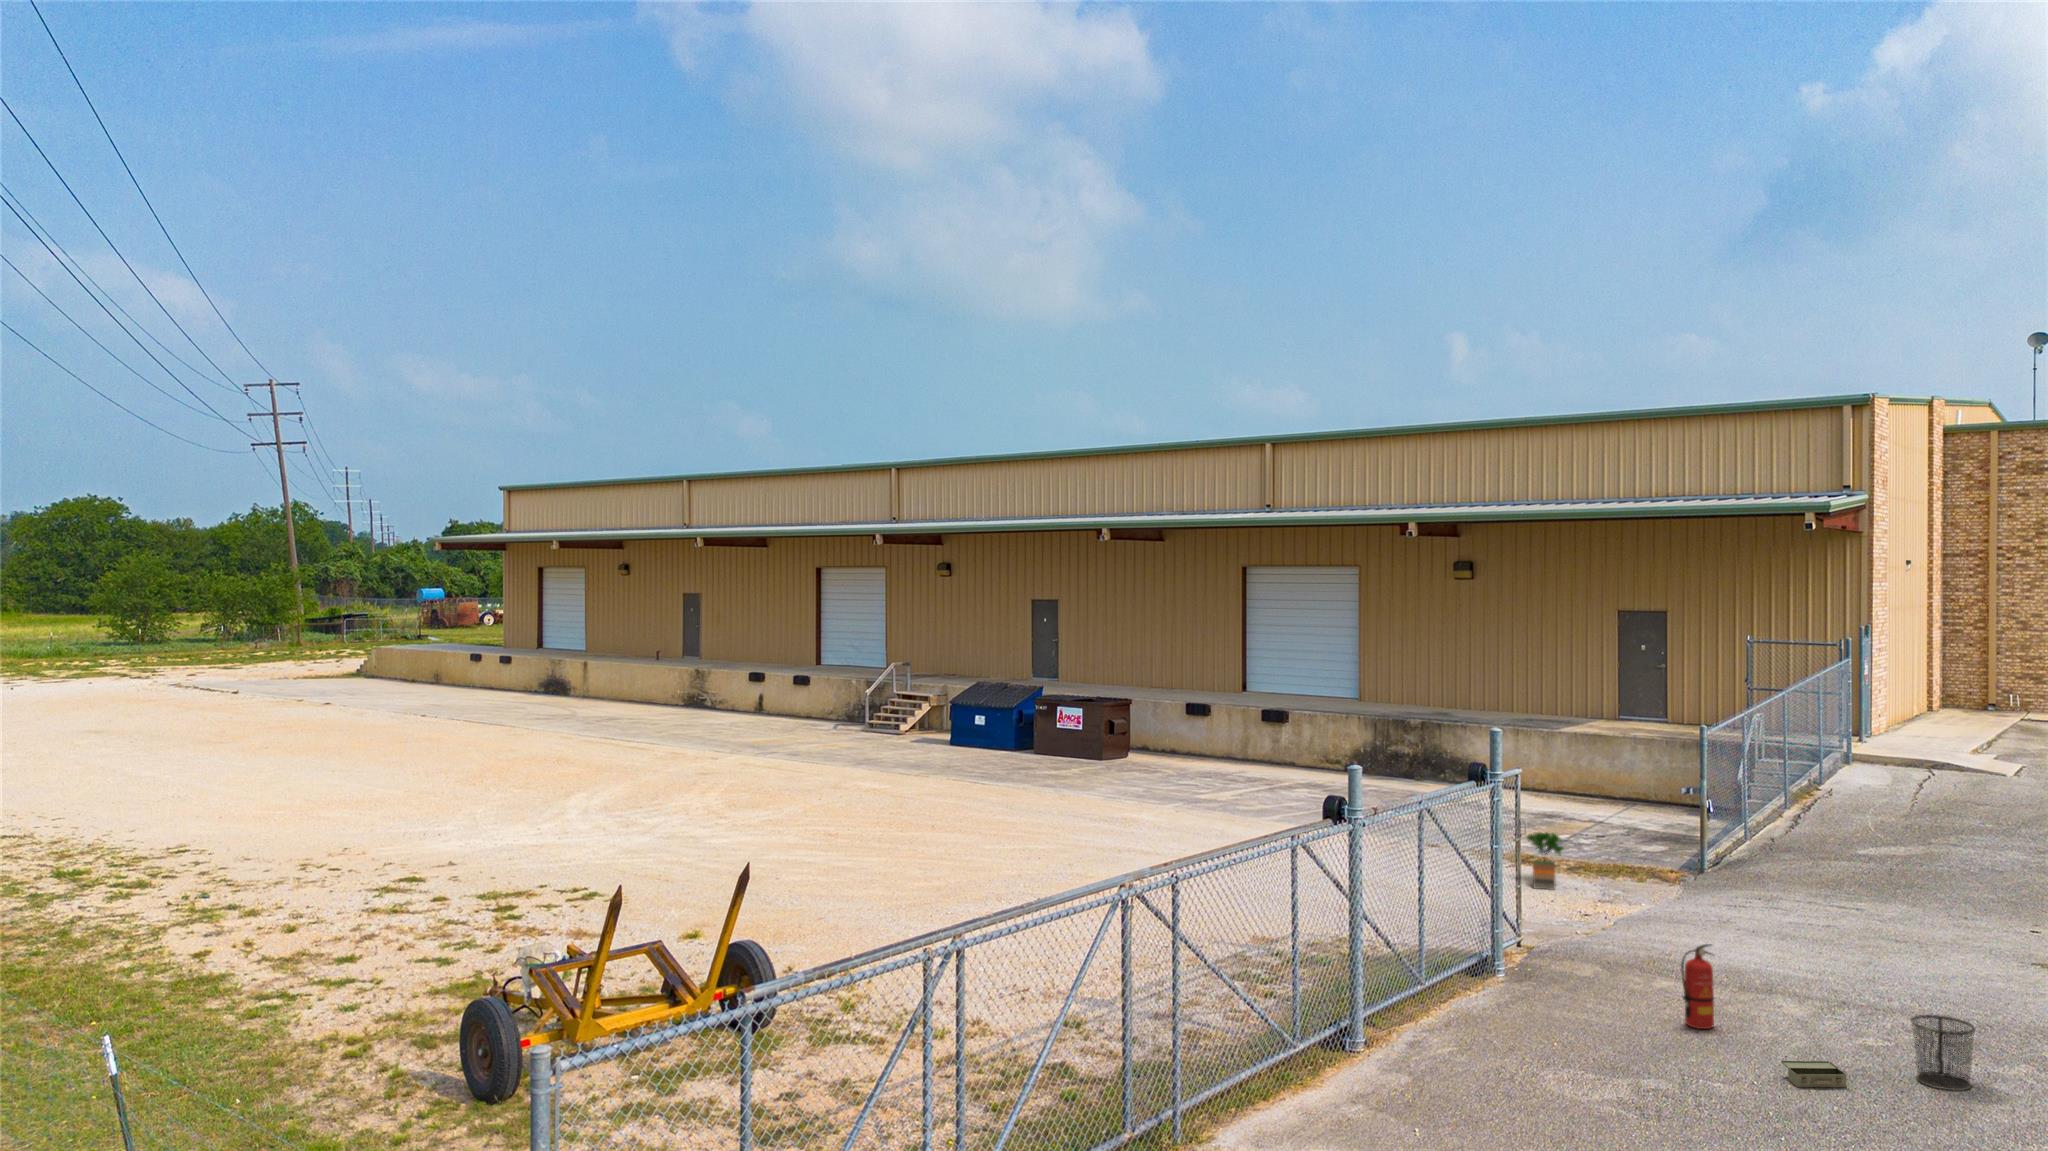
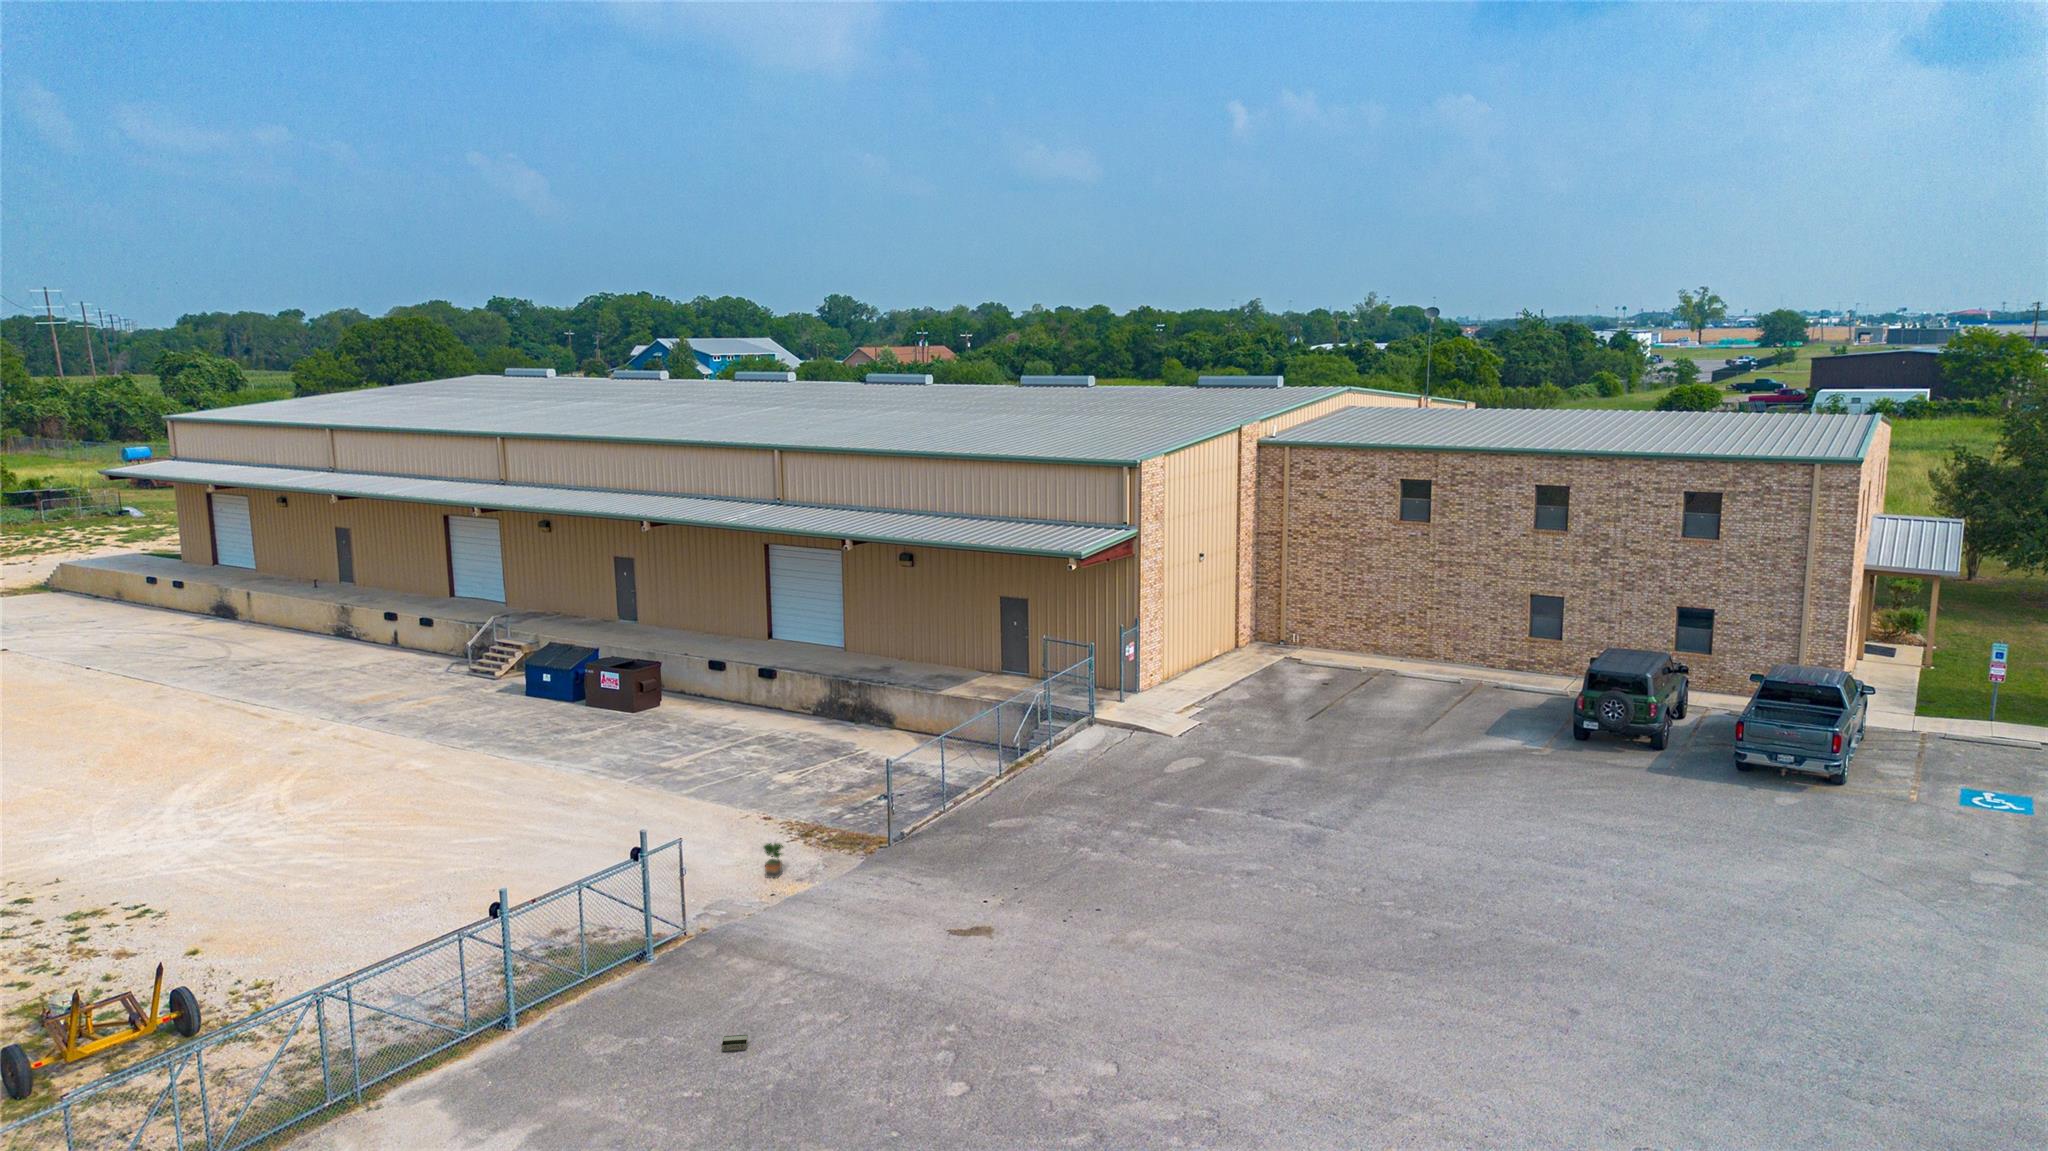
fire extinguisher: present [1681,944,1714,1029] -> none [713,964,733,1008]
waste bin: present [1911,1015,1976,1091] -> none [782,1009,810,1048]

